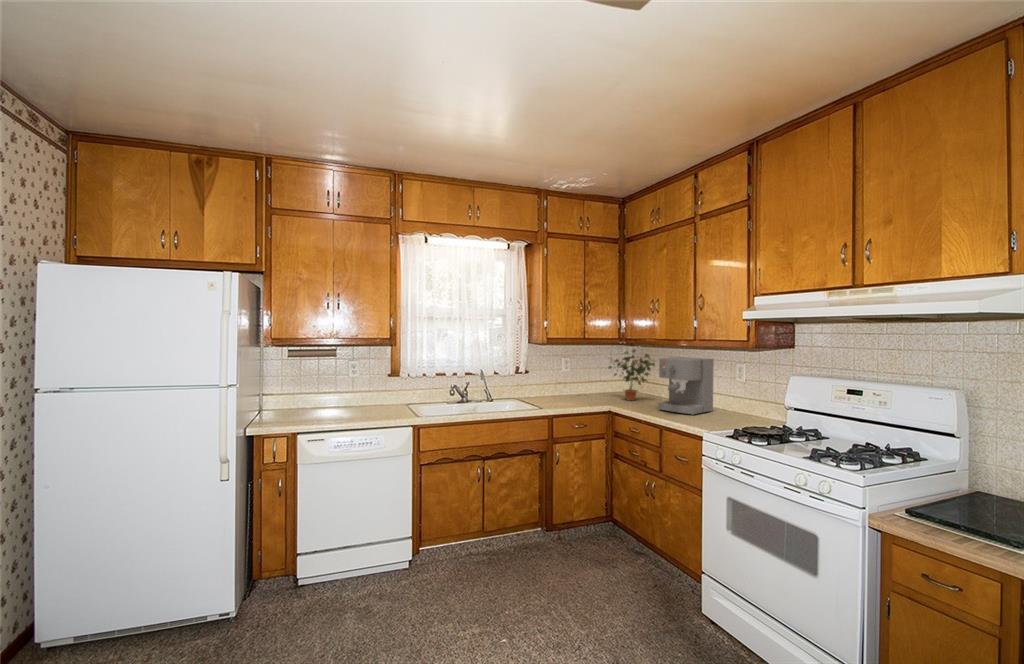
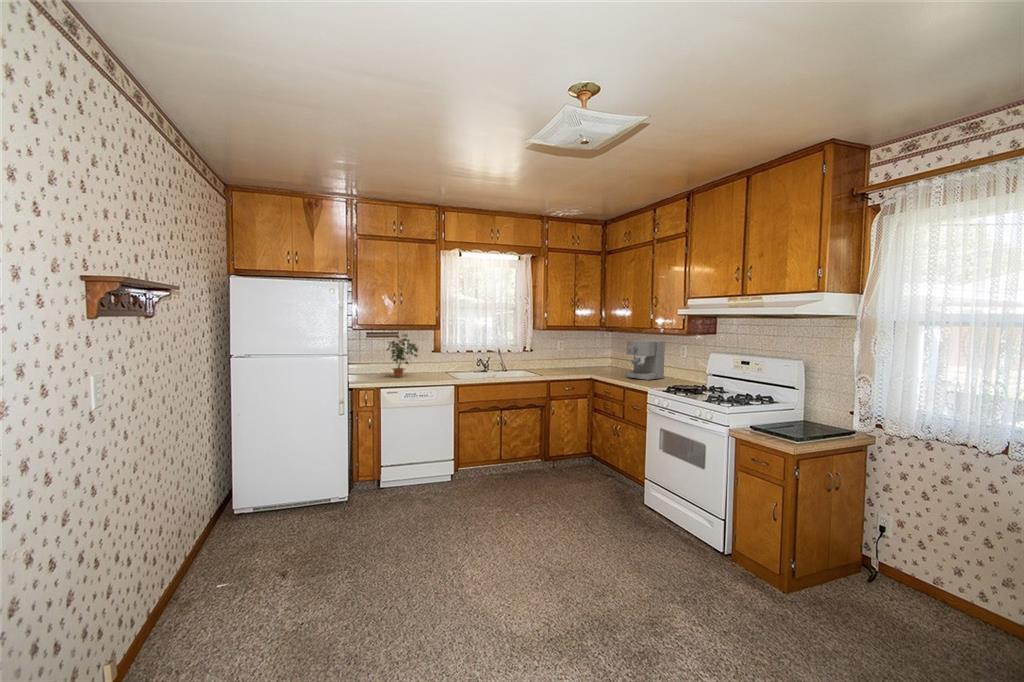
potted plant: present [608,349,655,401] -> present [387,334,418,378]

